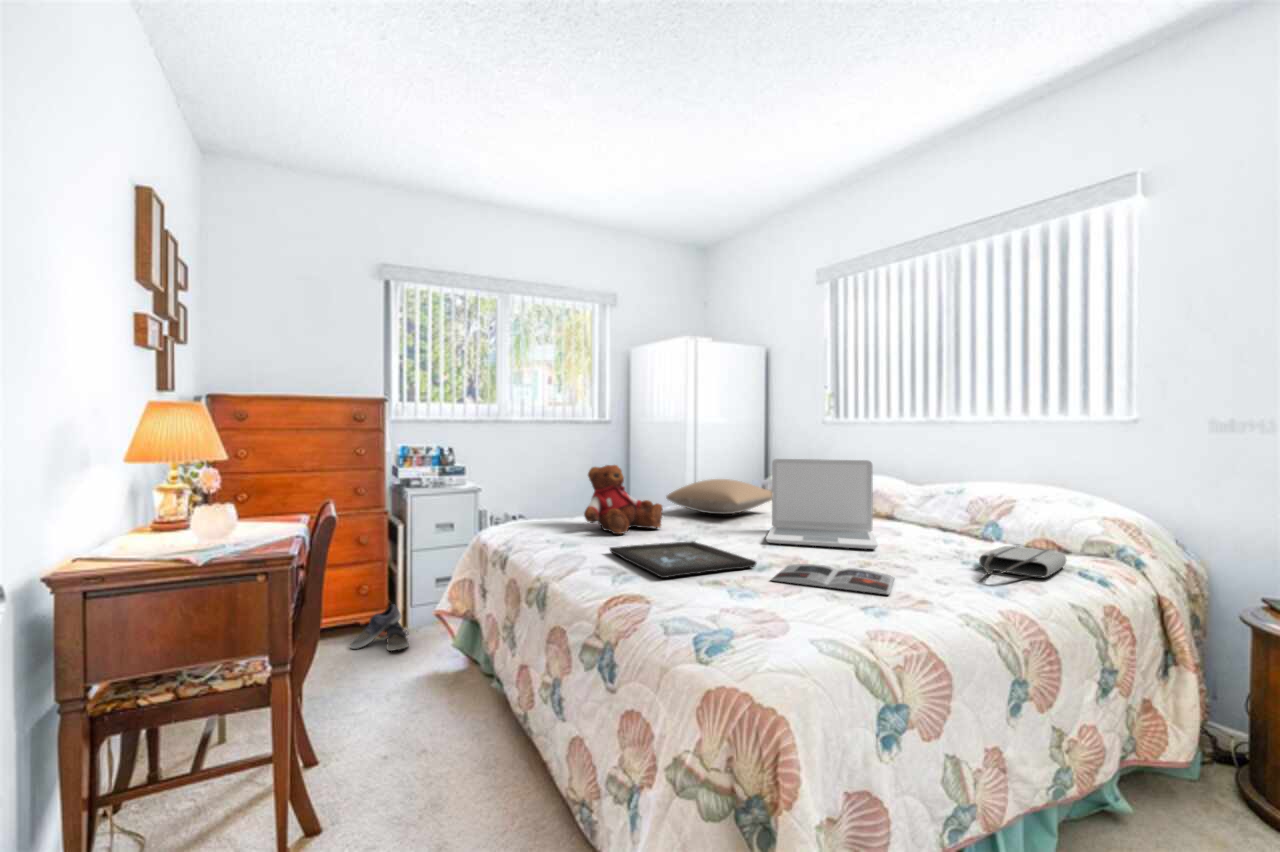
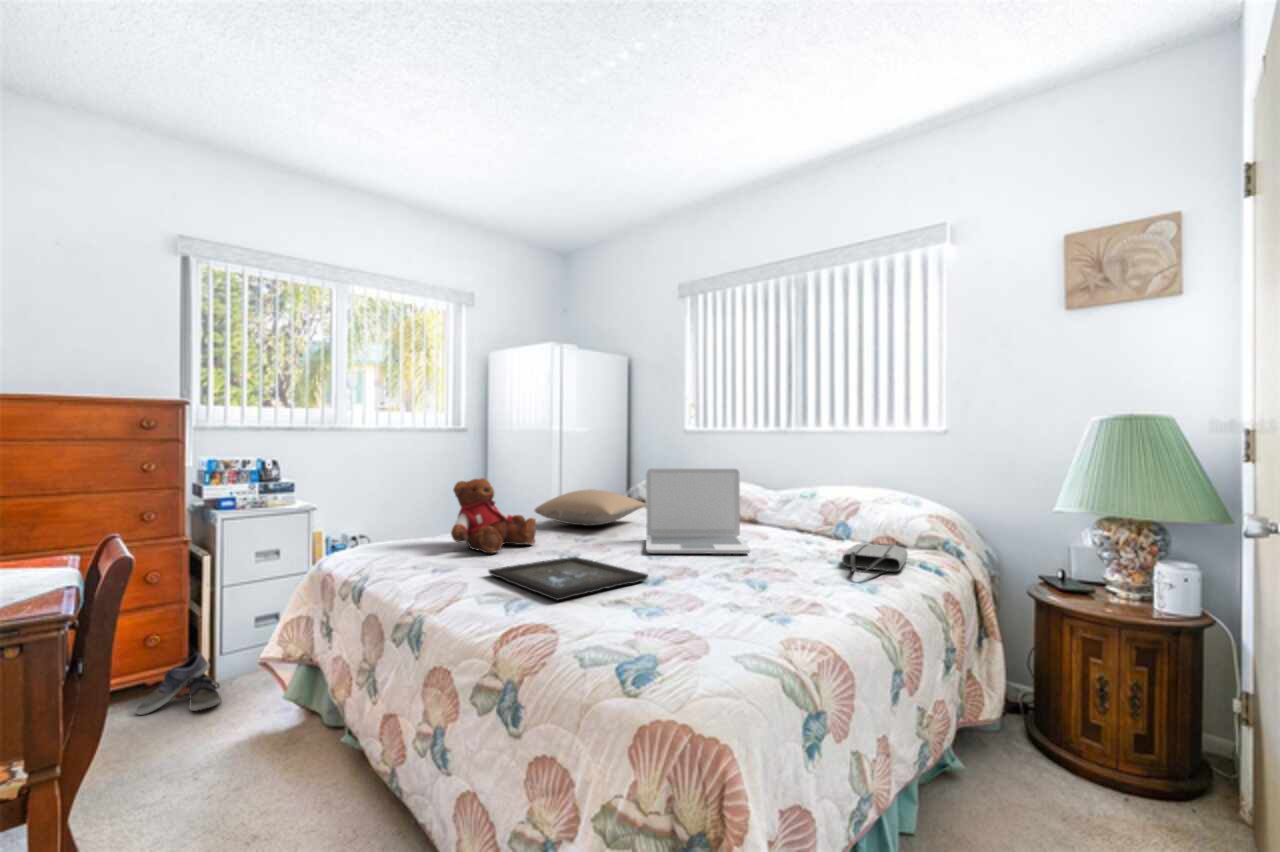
magazine: present [771,564,894,594] -> none [667,573,782,600]

